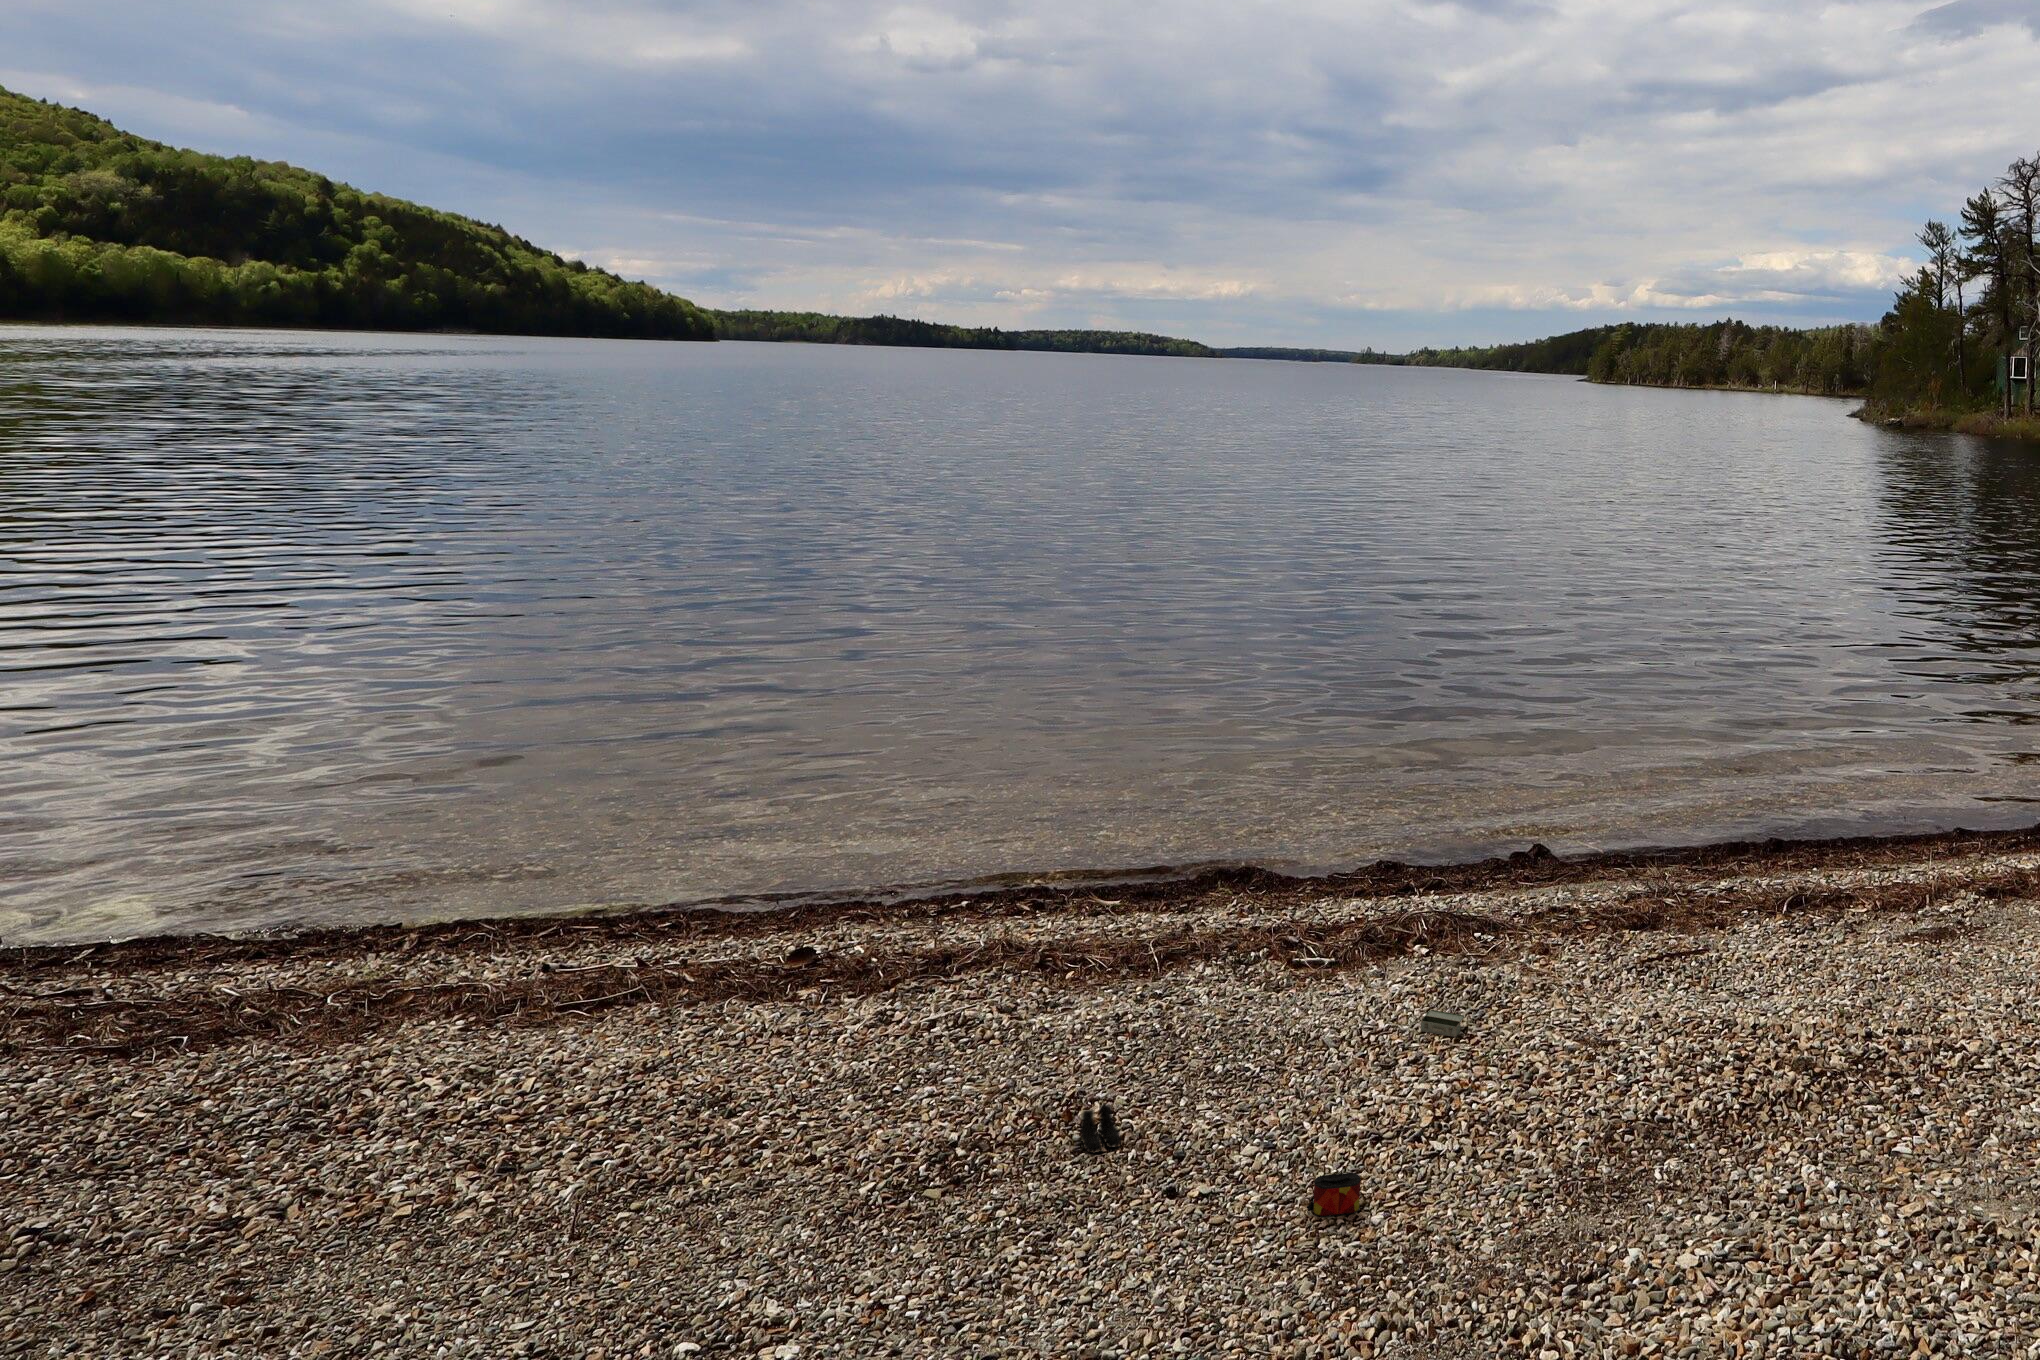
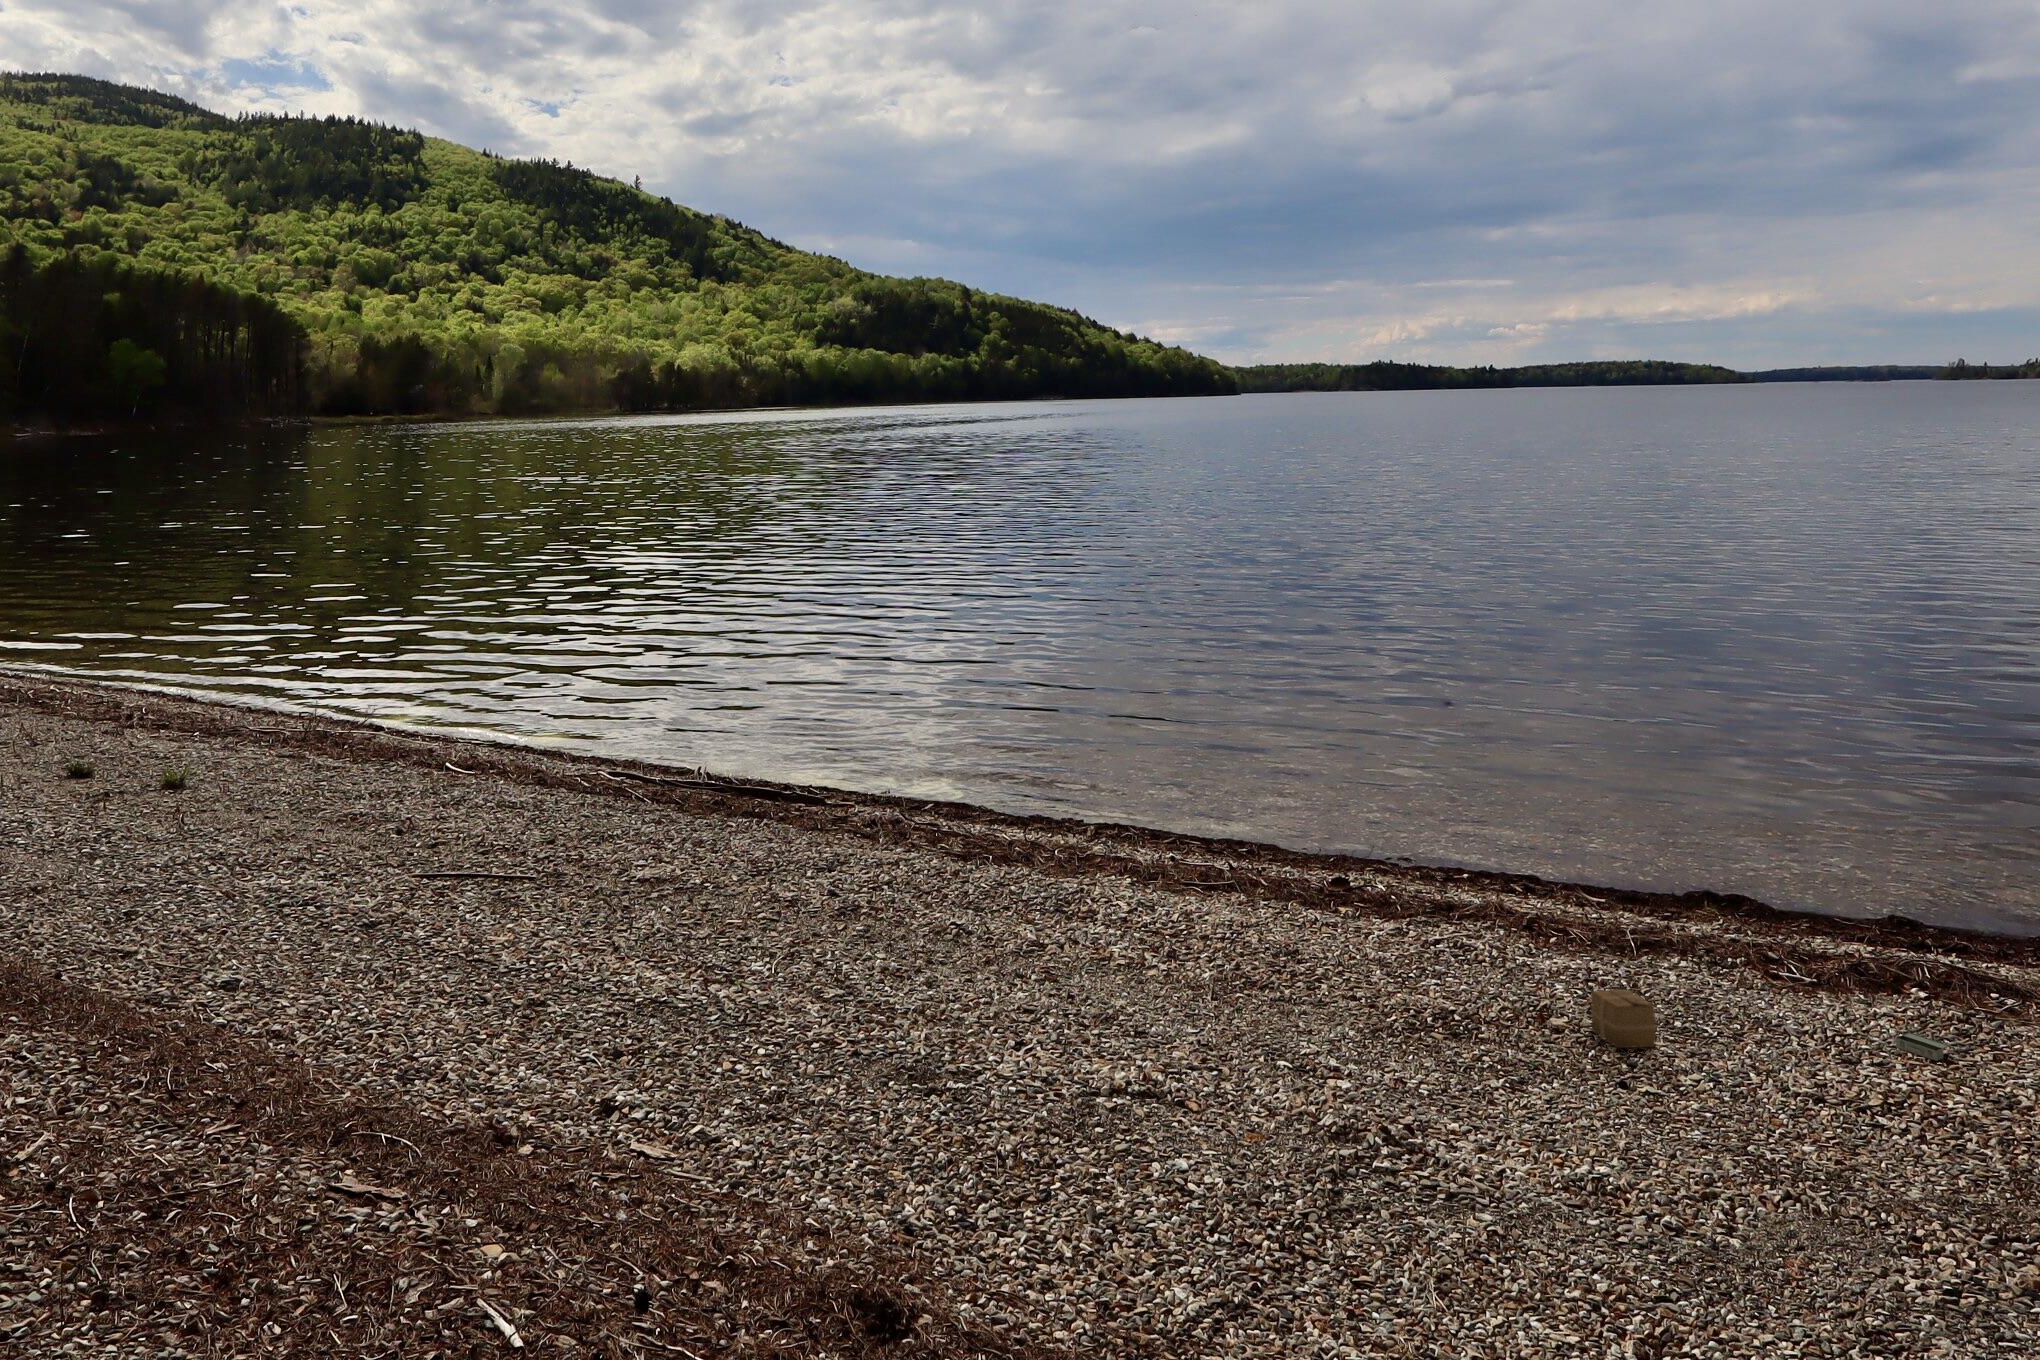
cardboard box: none [1129,1048,1204,1132] -> present [1591,989,1656,1048]
boots: present [1080,1104,1121,1153] -> none [1548,1013,1583,1047]
bag: present [1307,1173,1362,1217] -> none [1744,1103,1799,1142]

